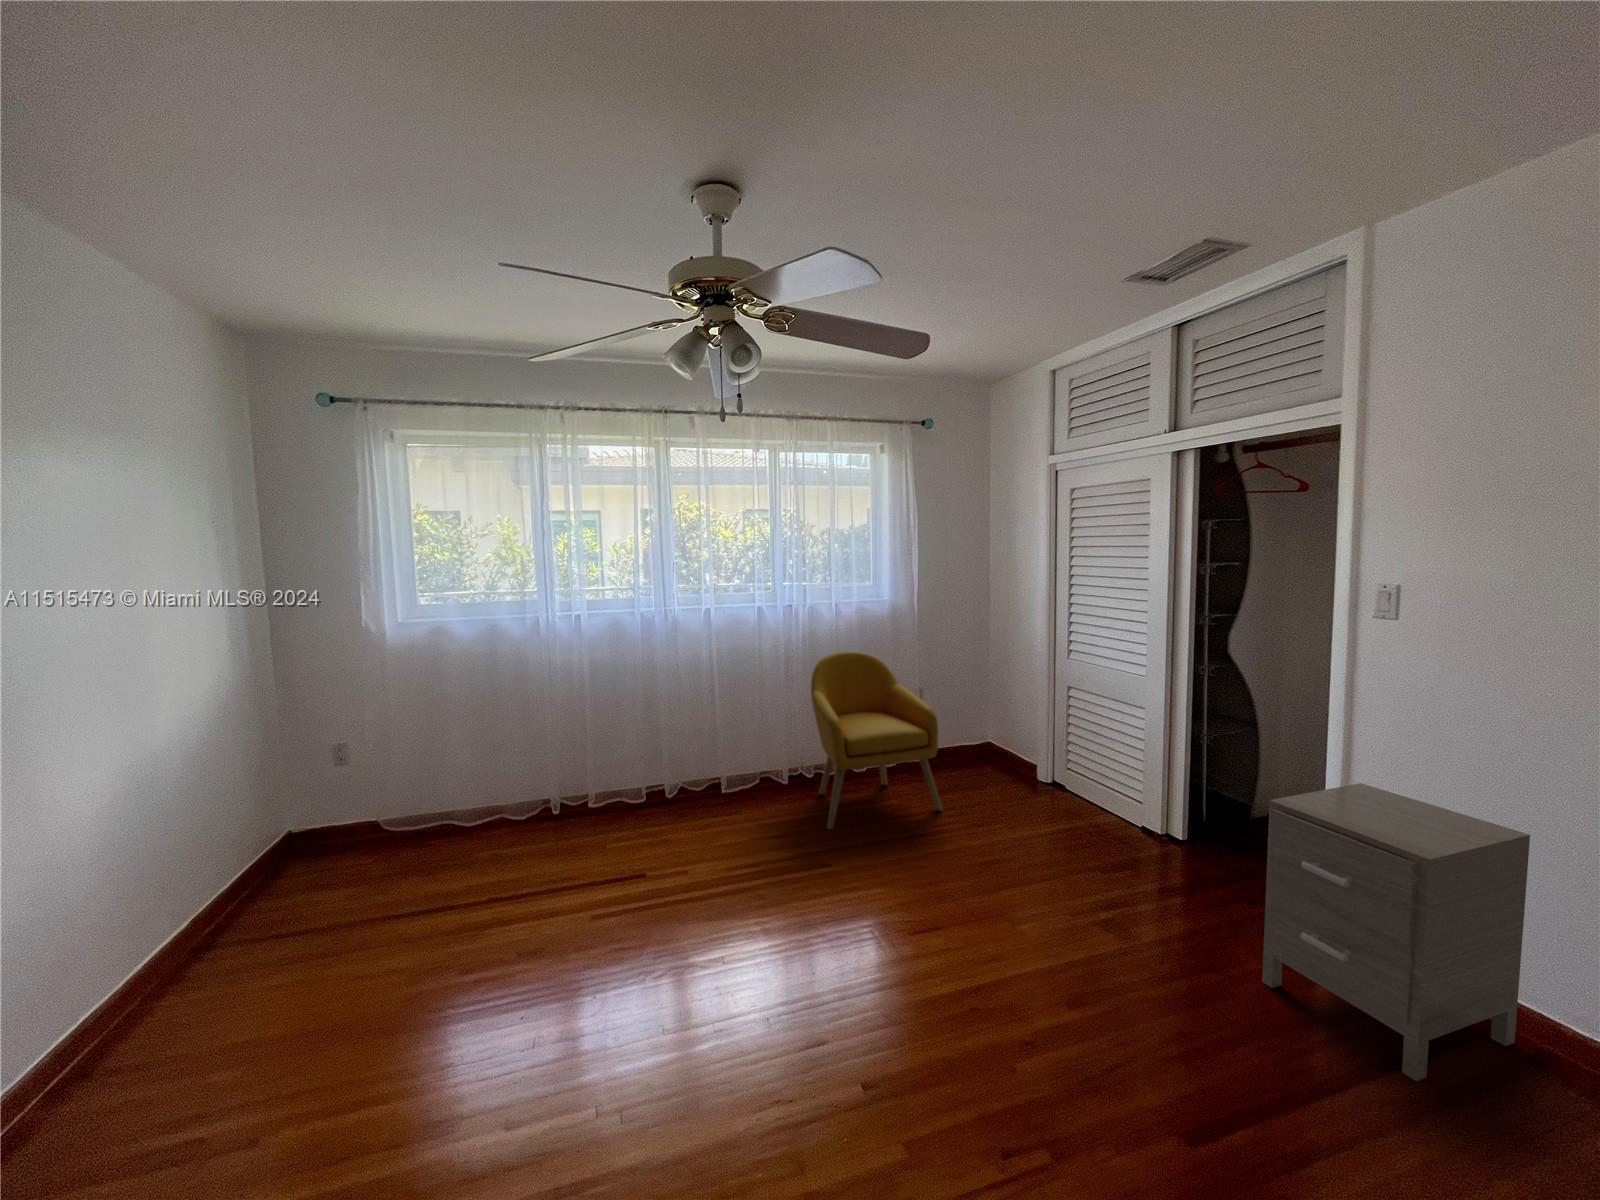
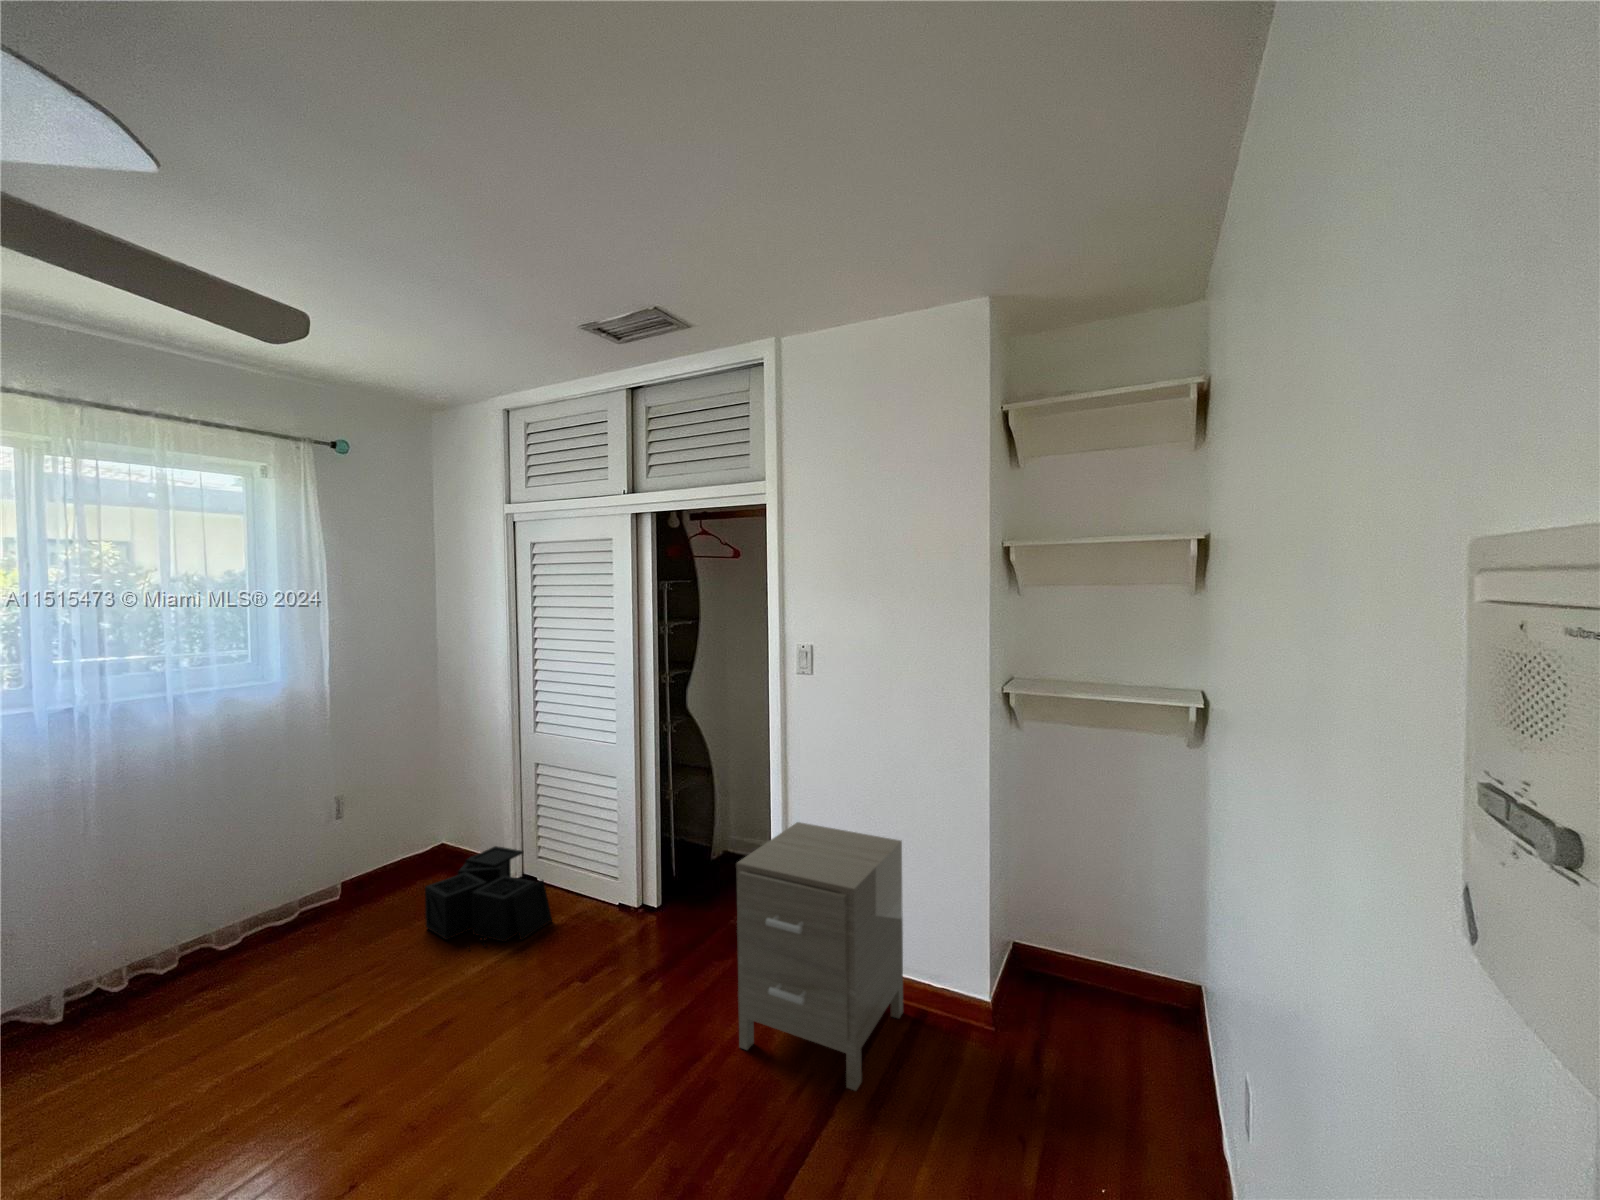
armchair: present [811,652,942,829] -> none [120,767,374,1074]
storage bin: none [978,749,1078,827] -> present [425,846,552,948]

